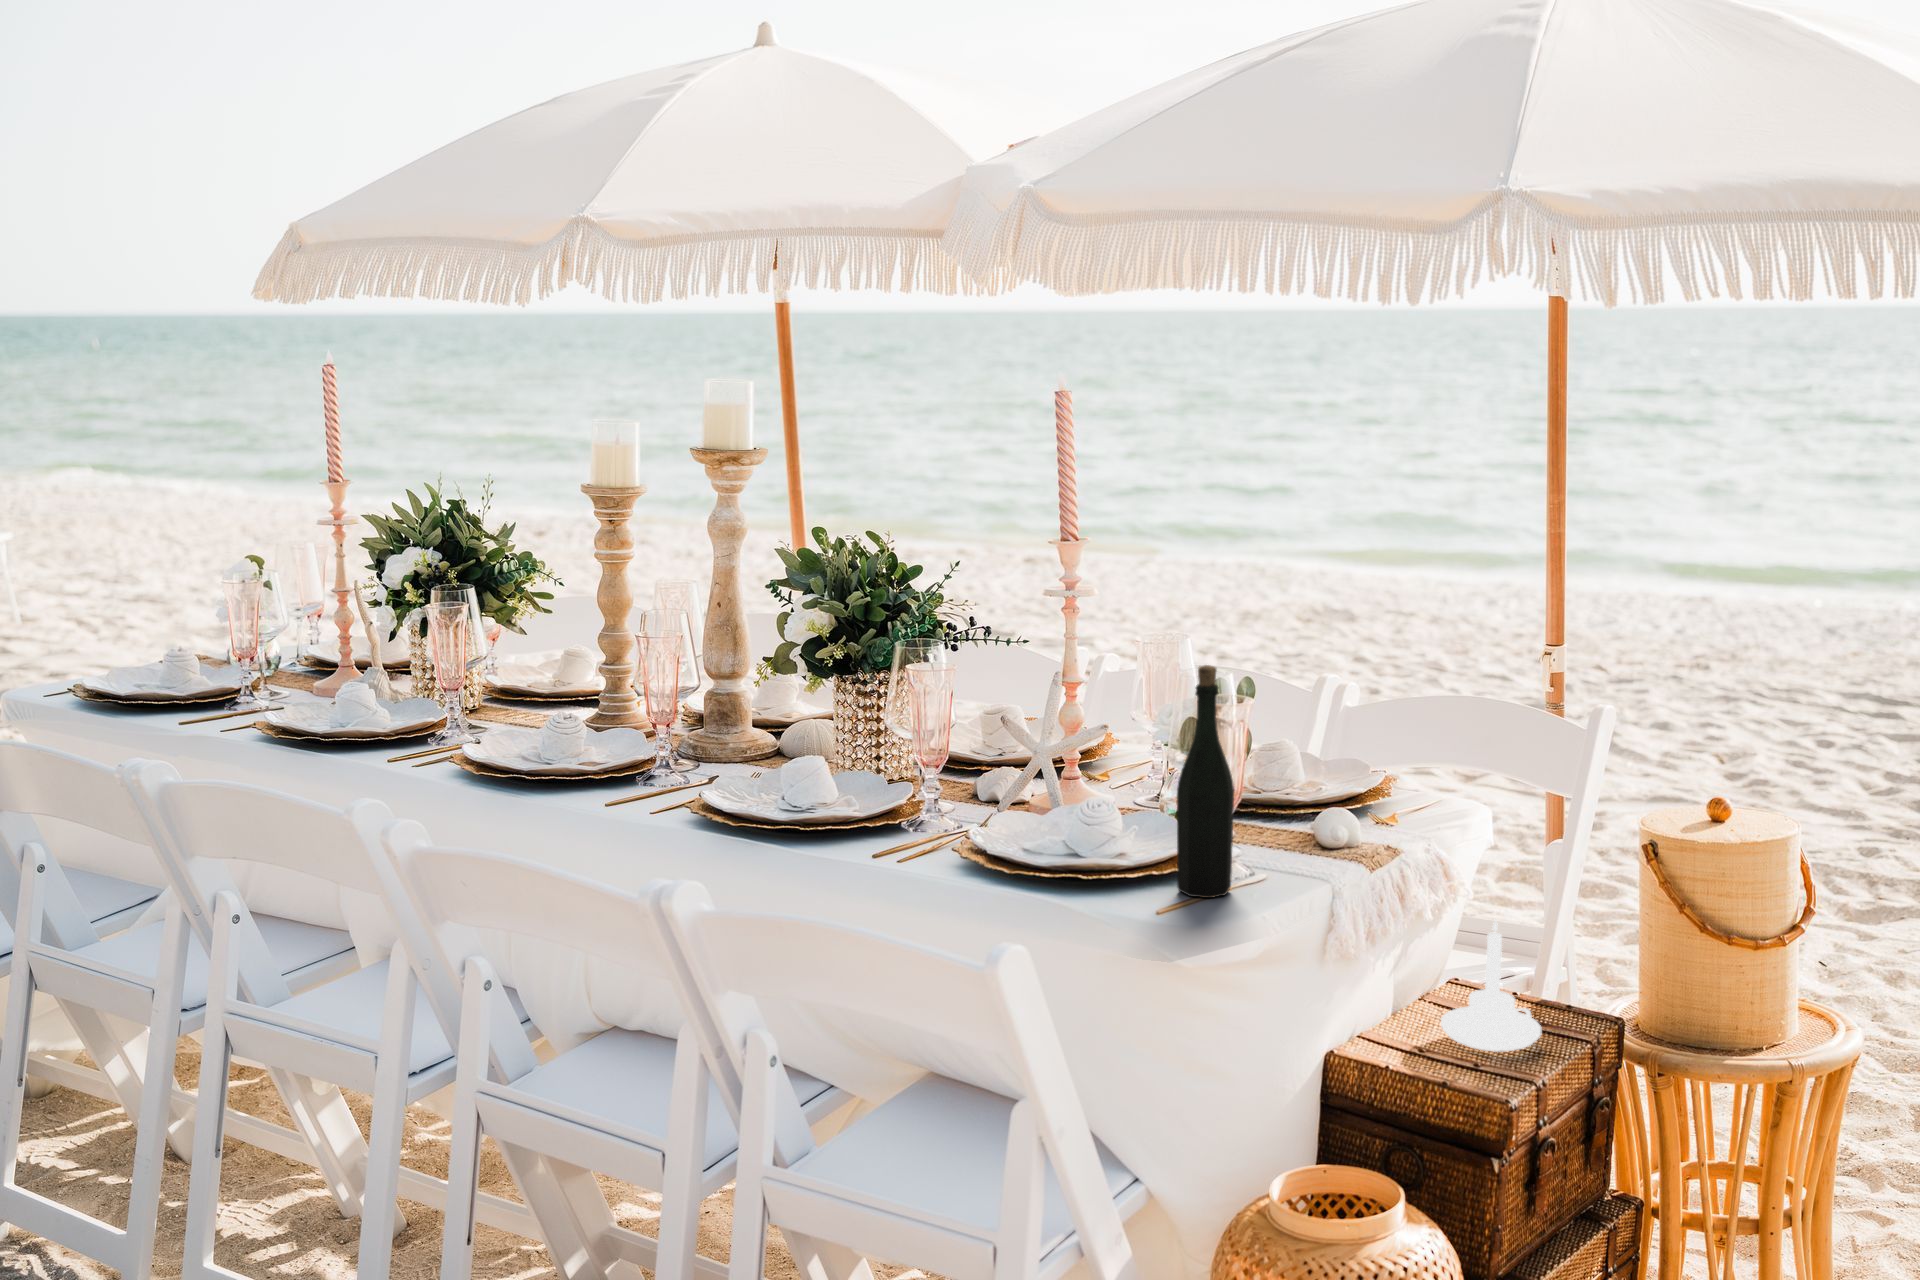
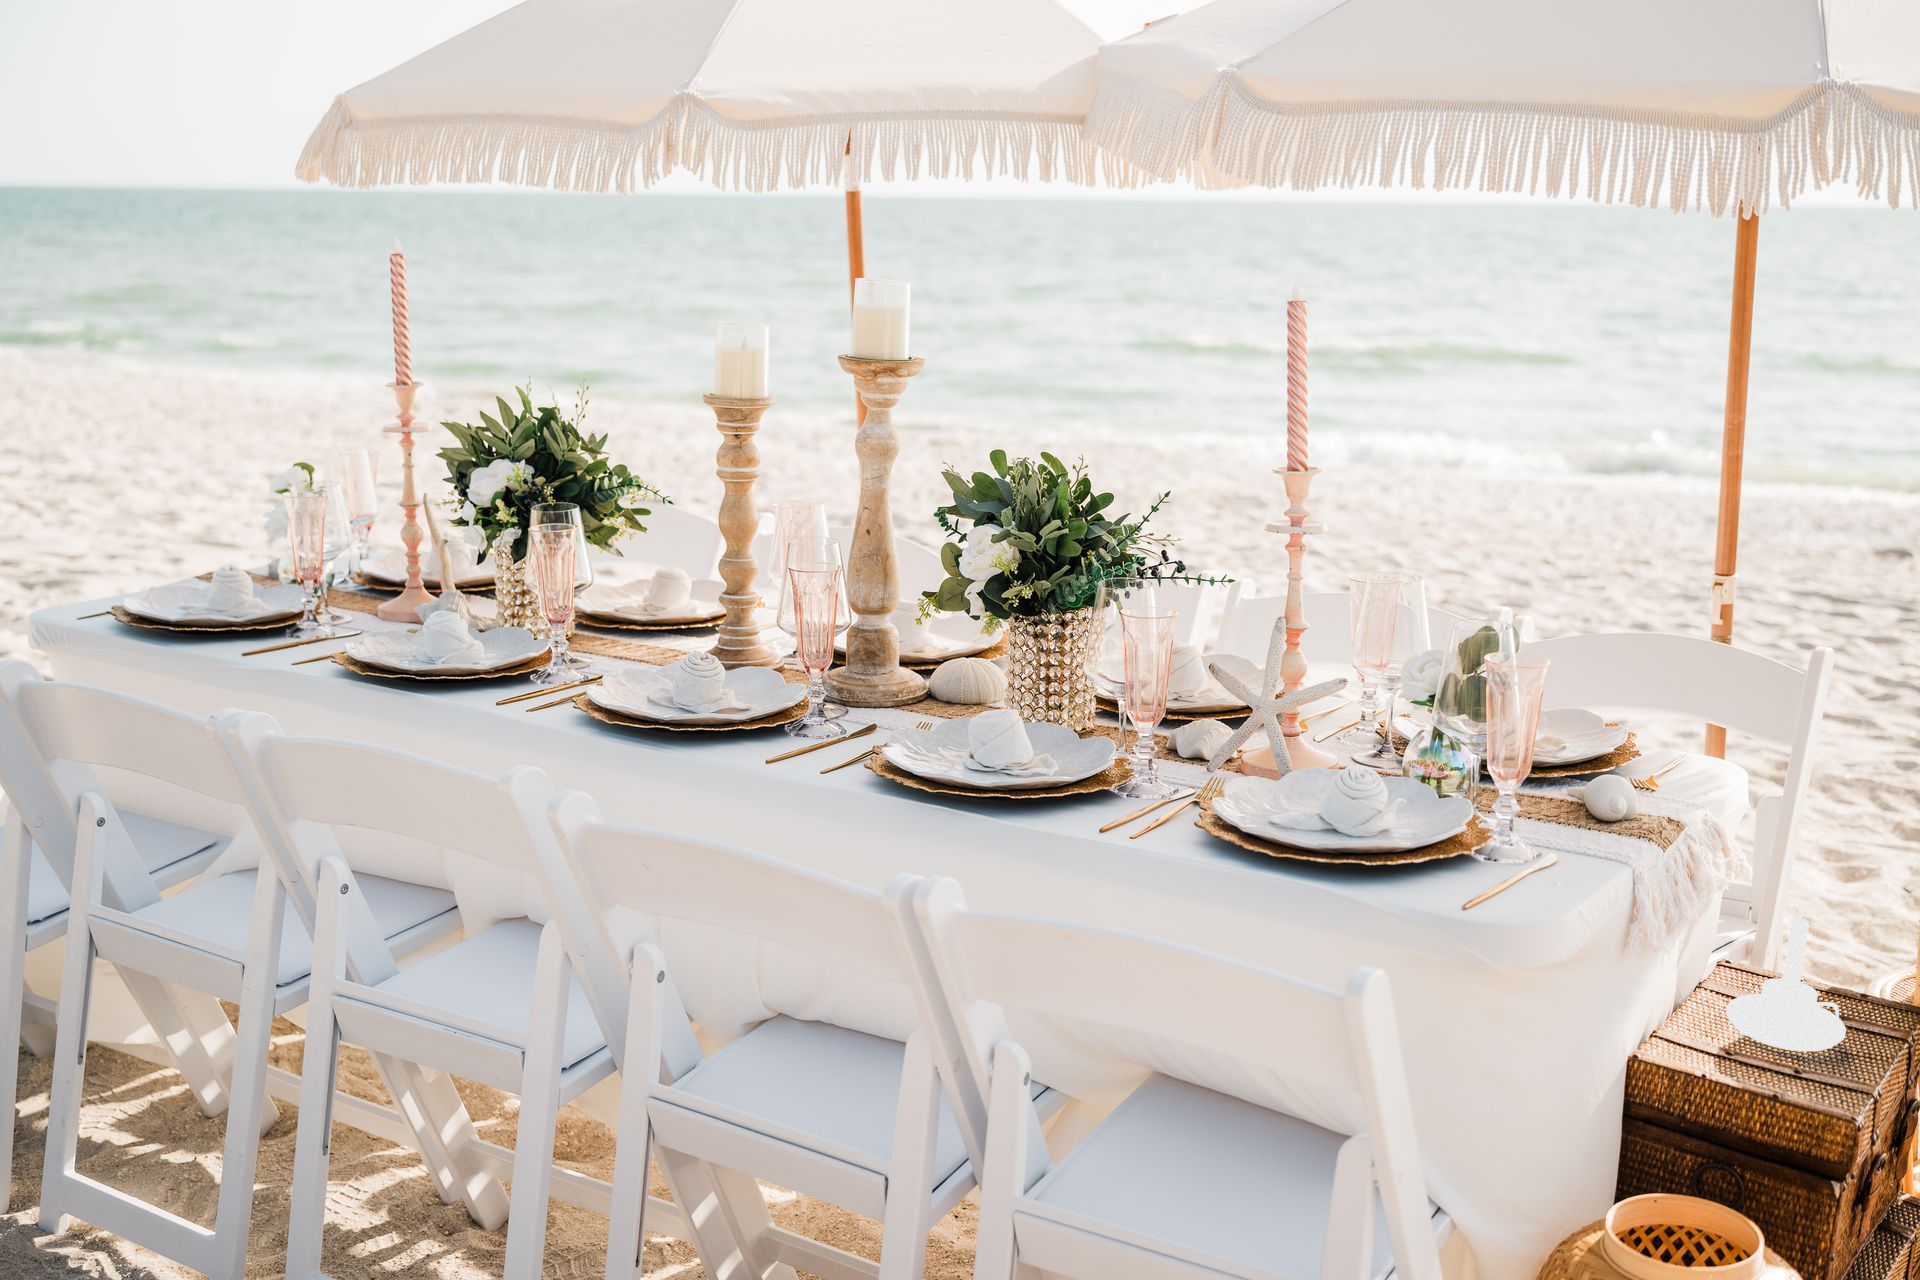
bottle: present [1177,665,1234,898] -> none [1492,623,1566,892]

